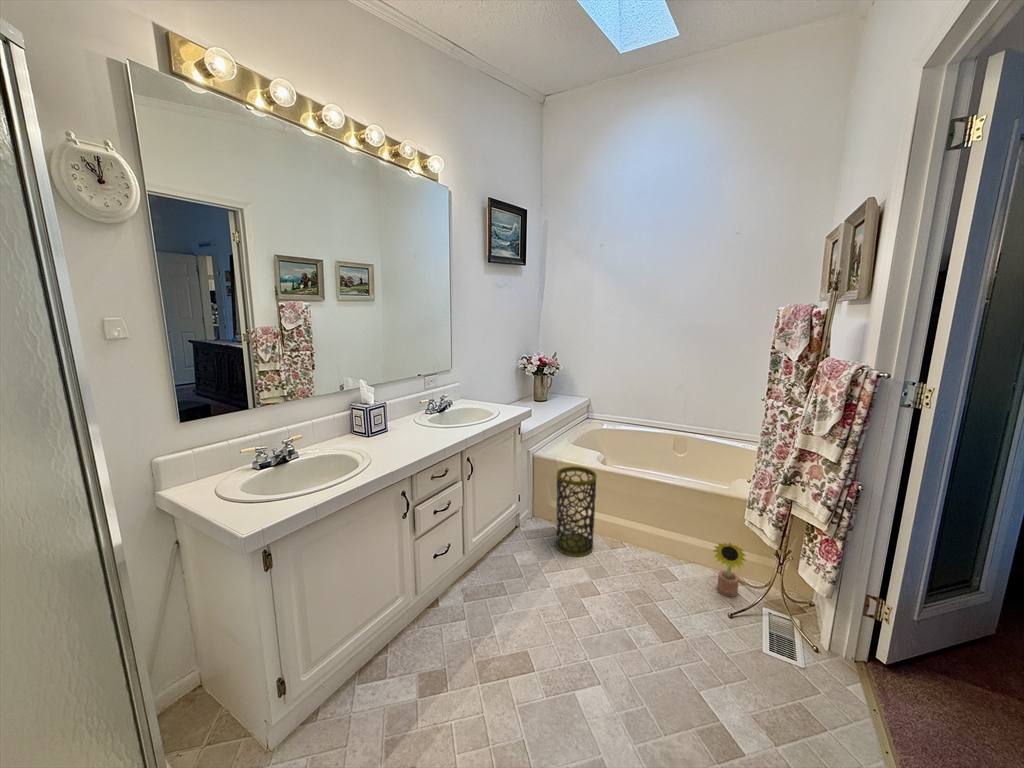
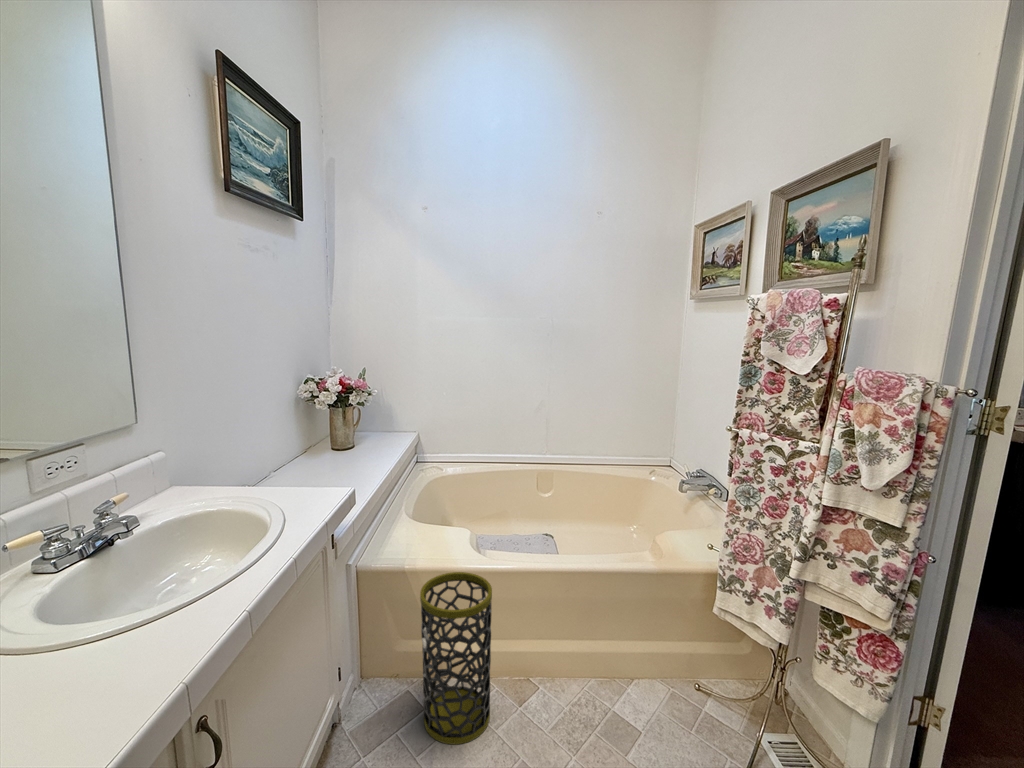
decorative plant: present [713,543,747,597] -> none [689,656,741,734]

